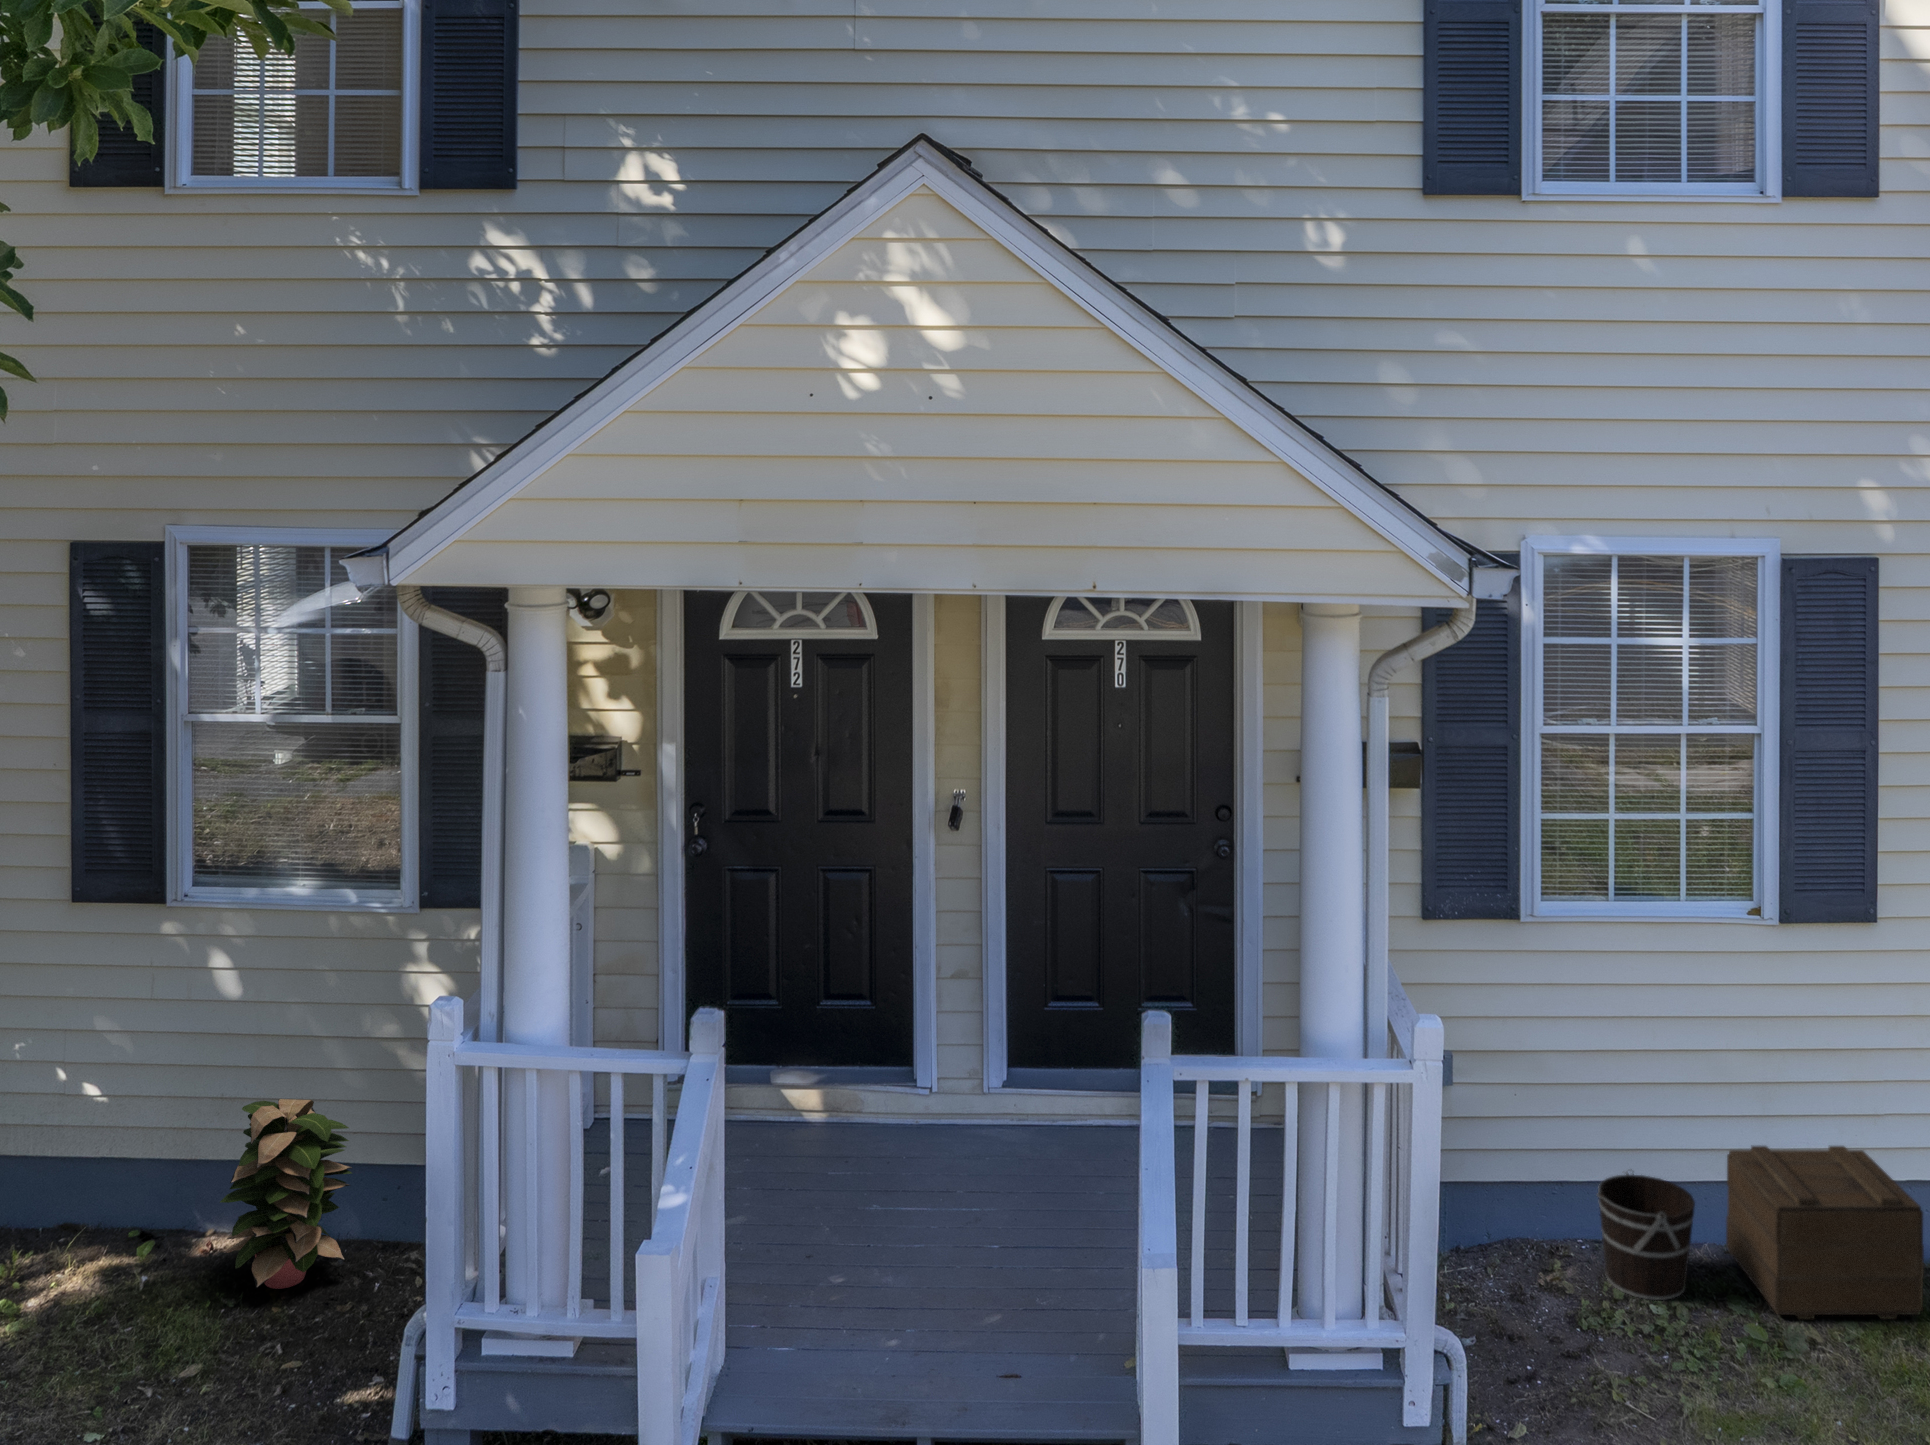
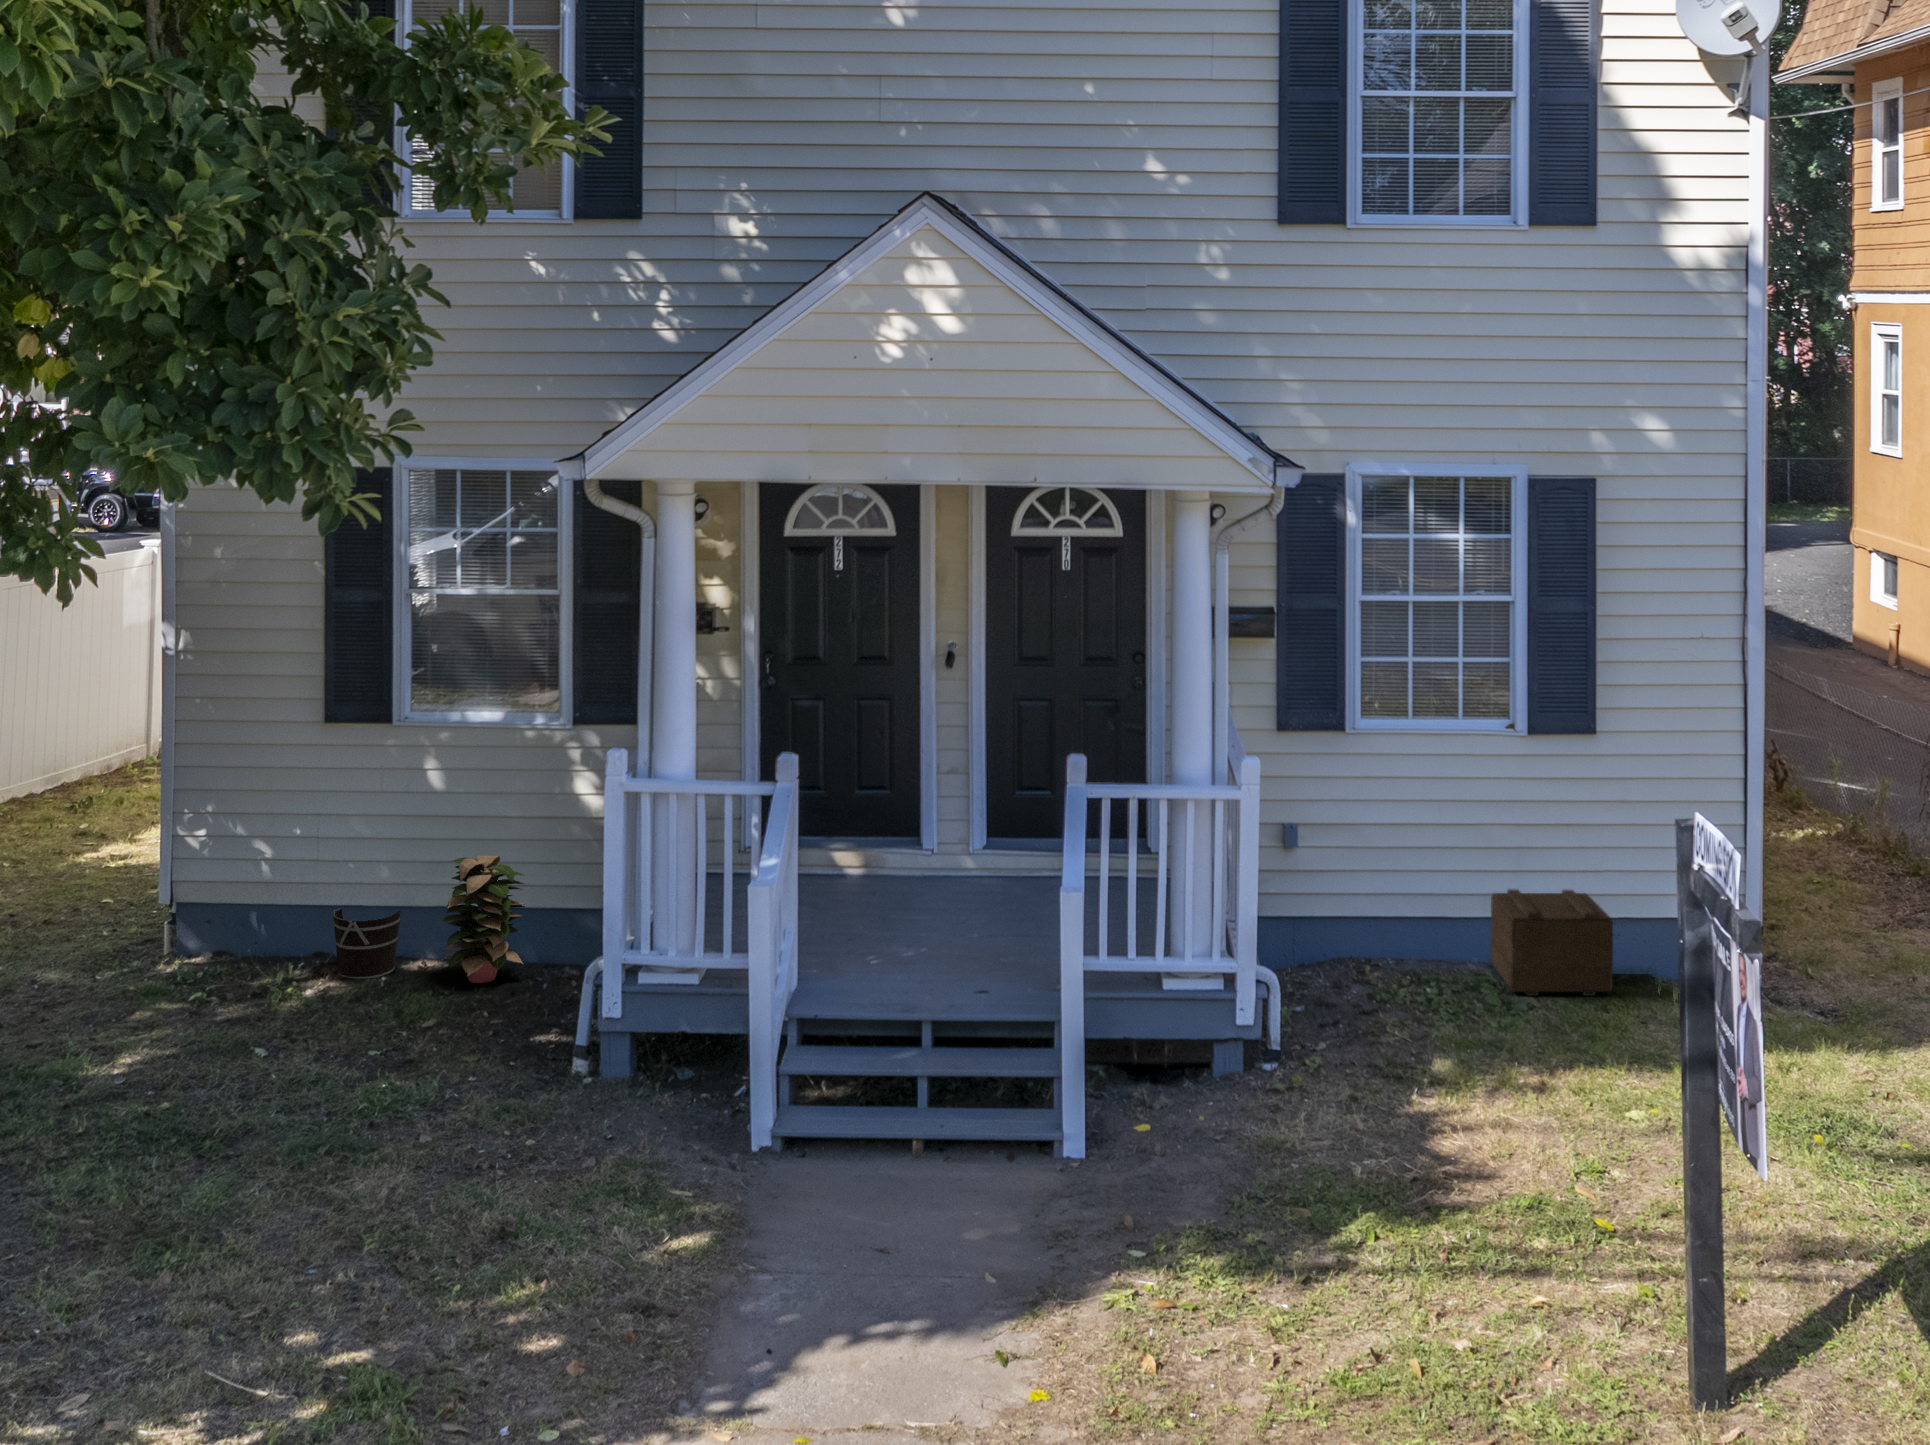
bucket: present [1597,1172,1695,1300] -> present [333,908,401,979]

